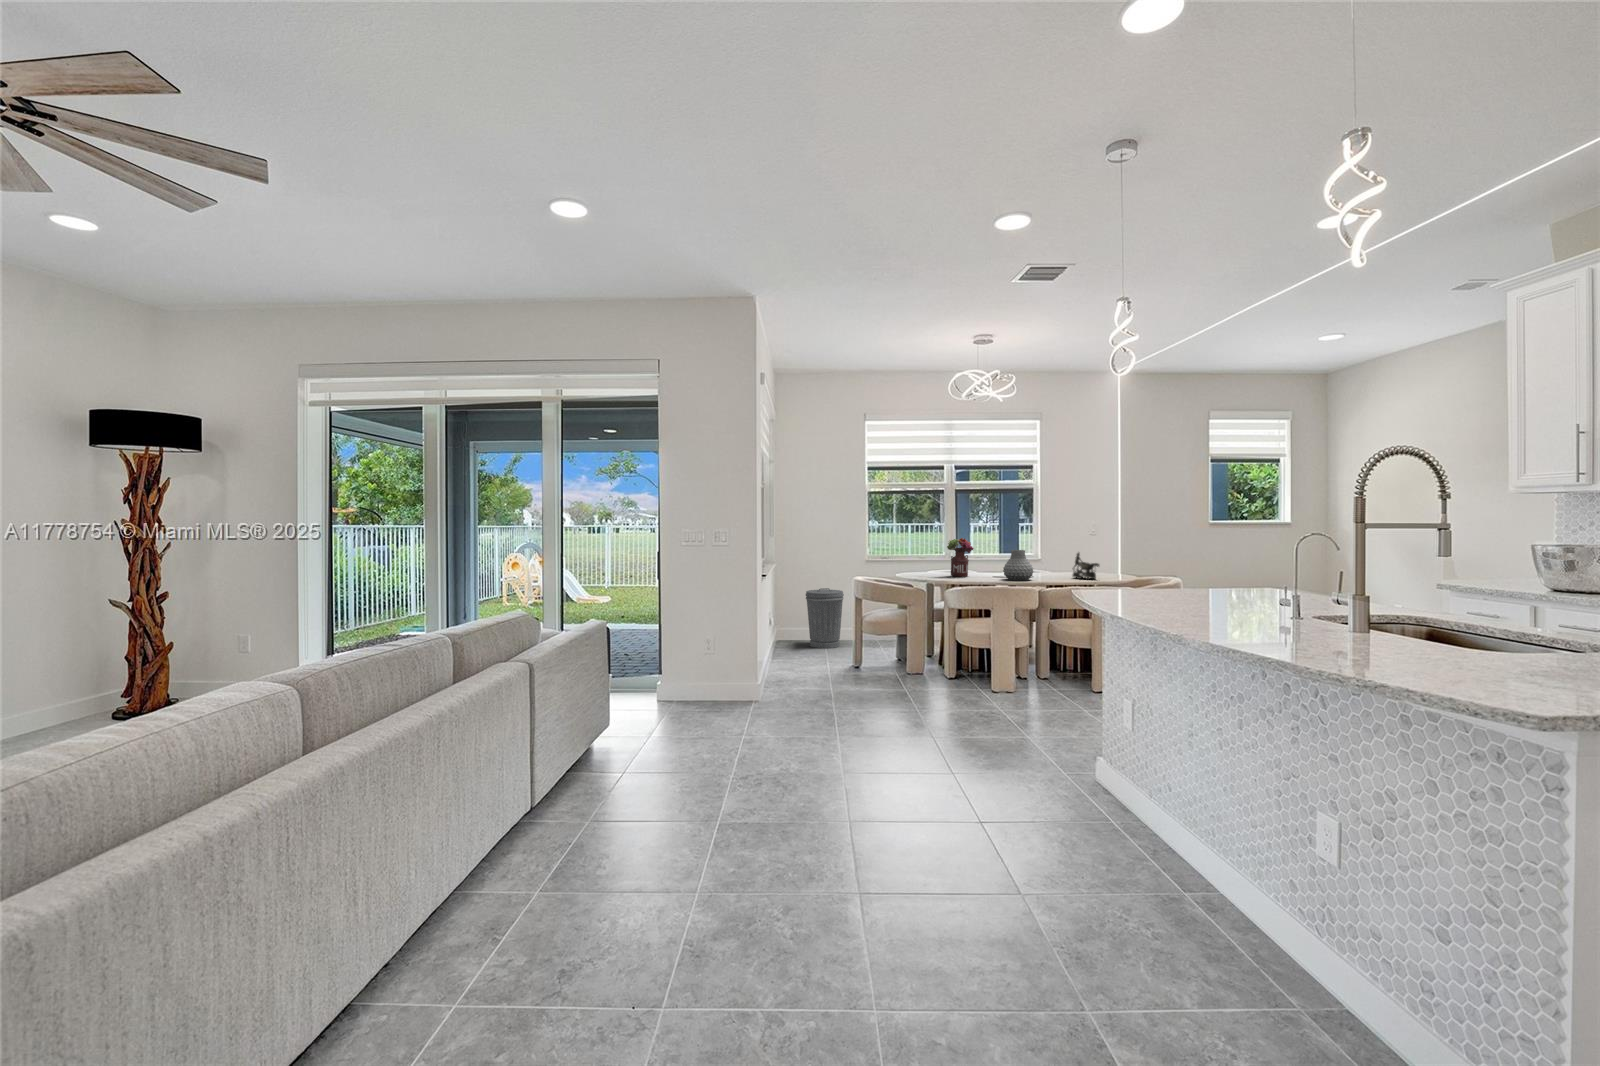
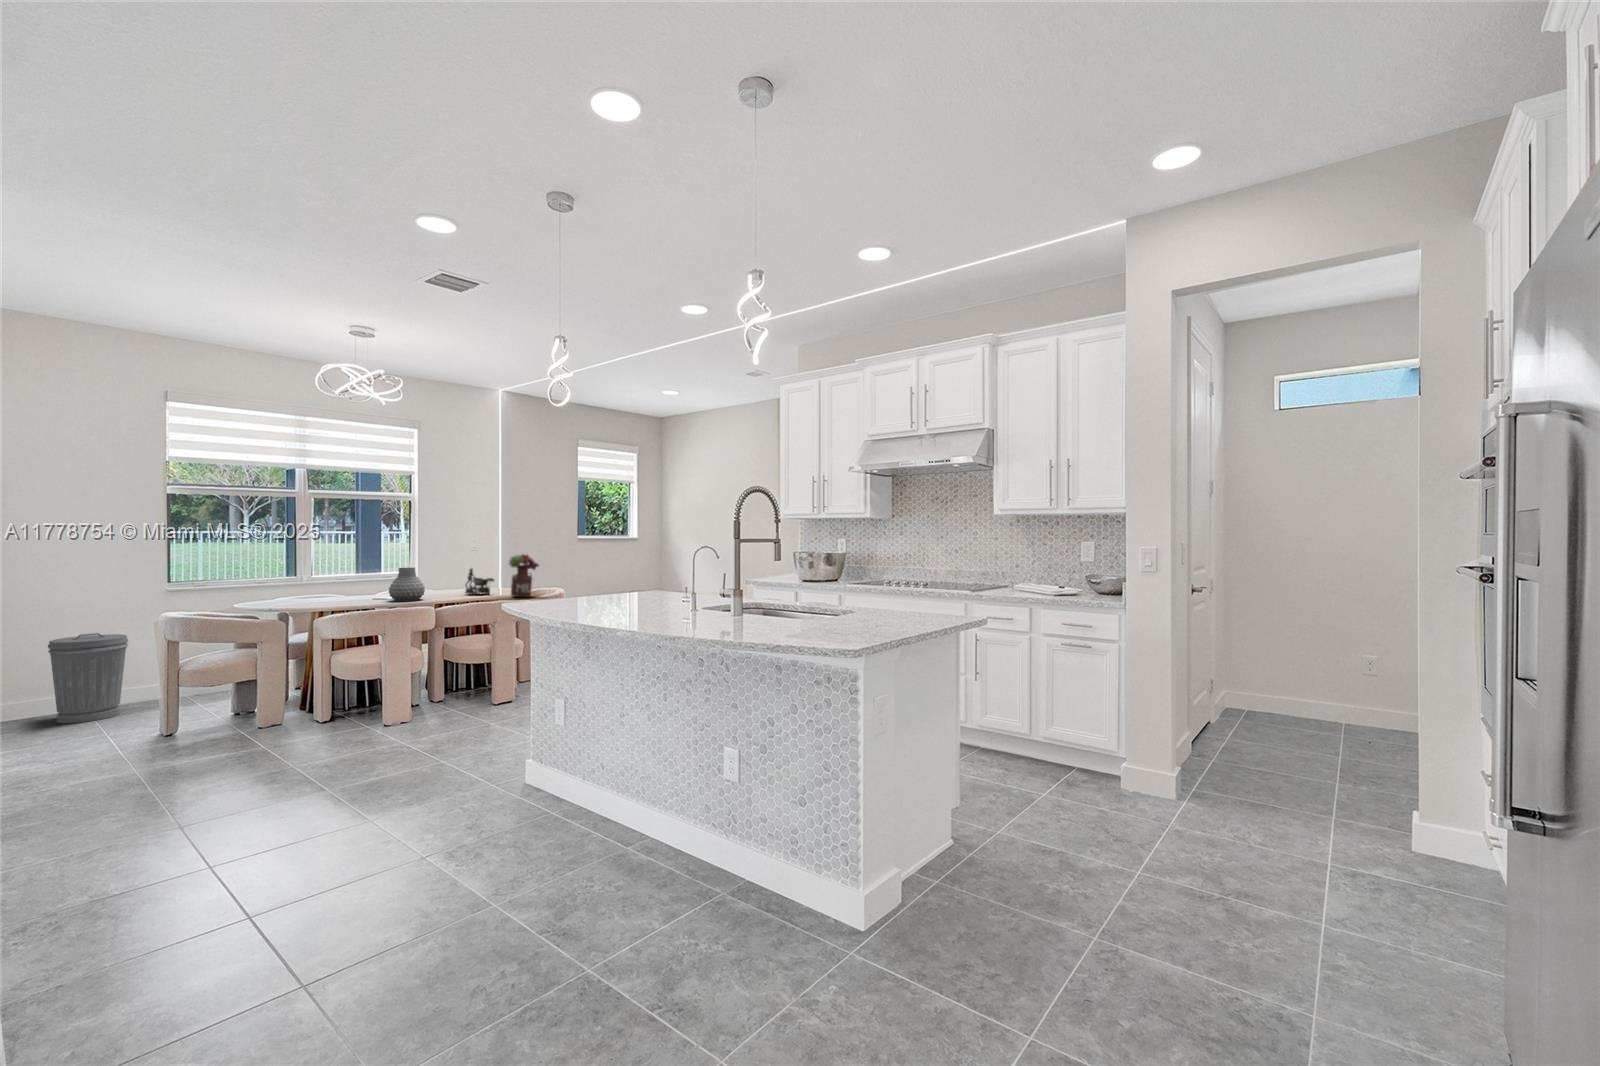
flower arrangement: present [947,538,974,577] -> present [509,554,539,597]

